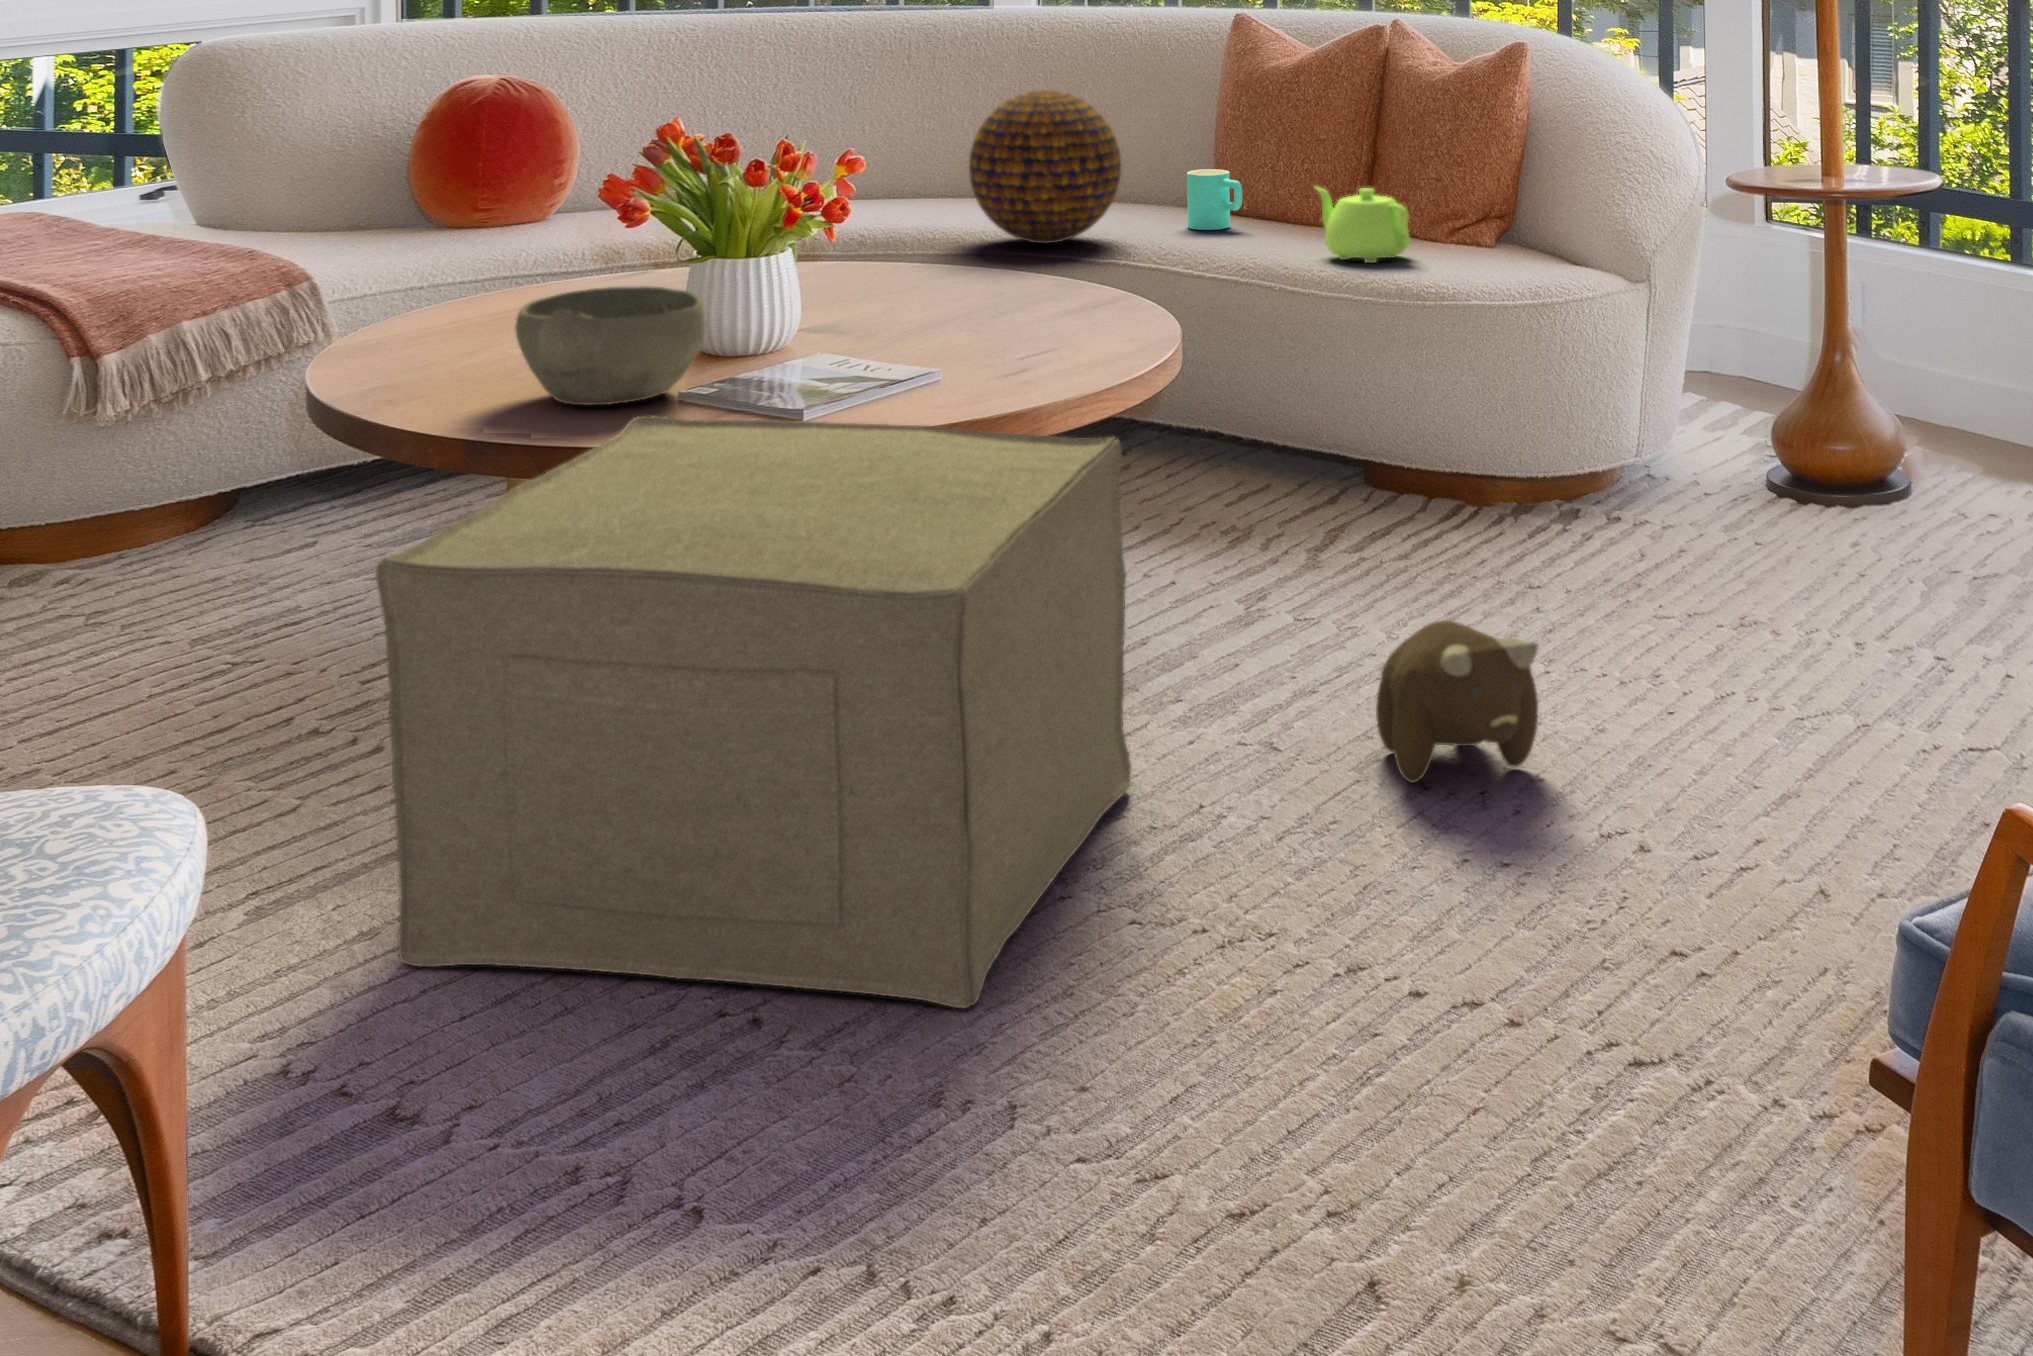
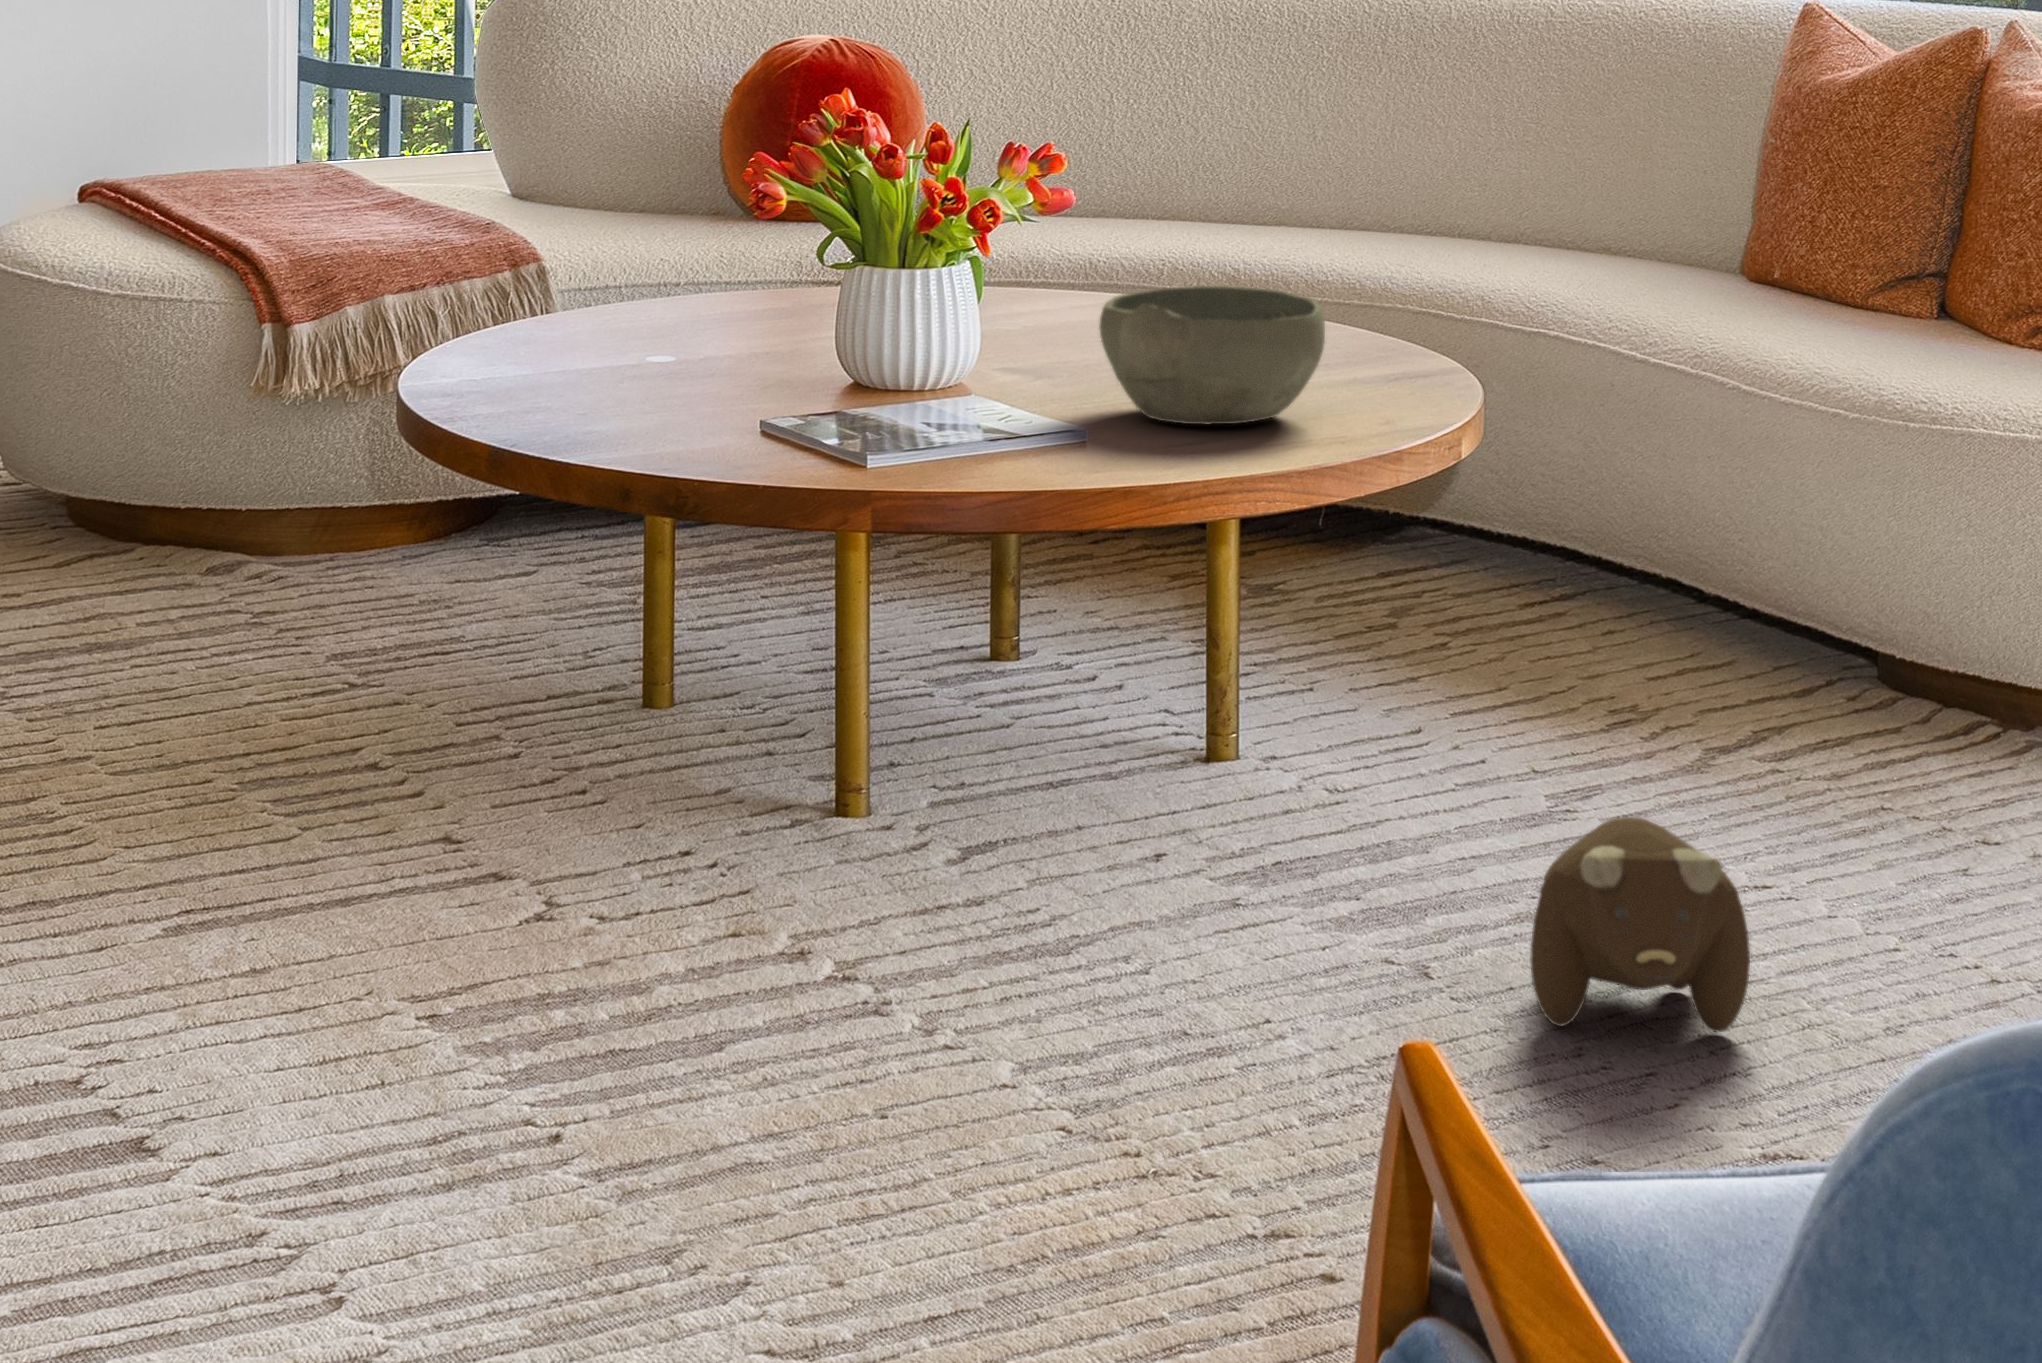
decorative orb: present [969,90,1121,243] -> none [1361,89,1568,293]
cup: present [1187,169,1242,230] -> none [1678,212,1750,295]
teapot: present [1315,187,1411,263] -> none [1810,242,1938,354]
bowl: present [515,286,706,405] -> present [1100,286,1325,424]
ottoman: present [376,416,1131,1008] -> none [235,431,1195,1163]

